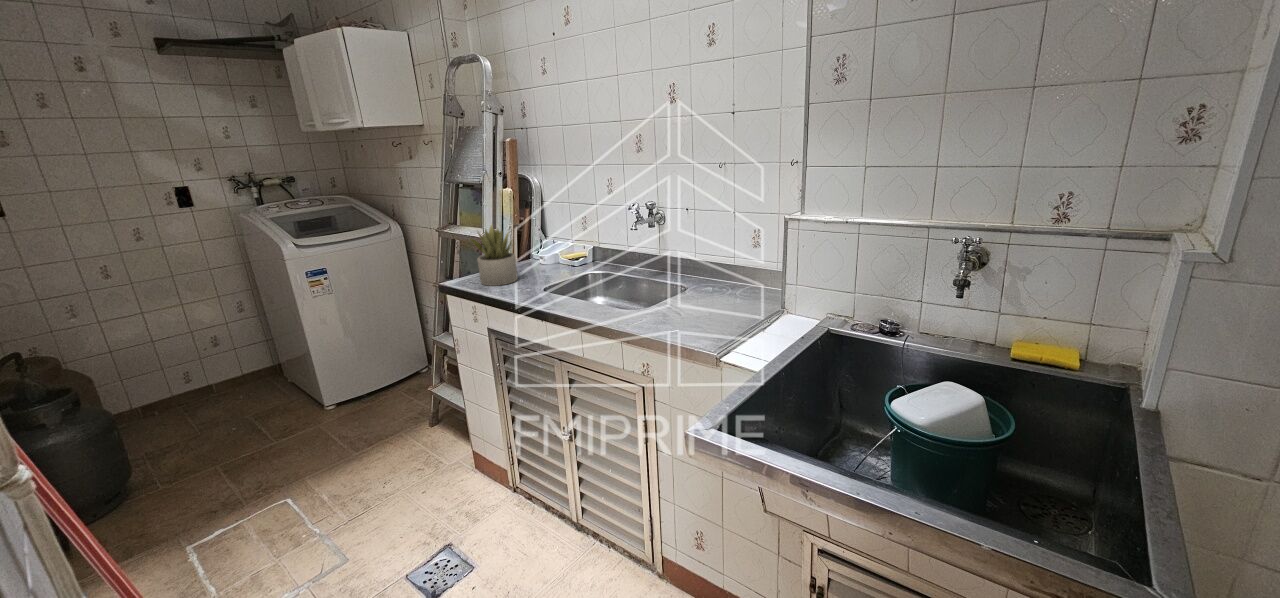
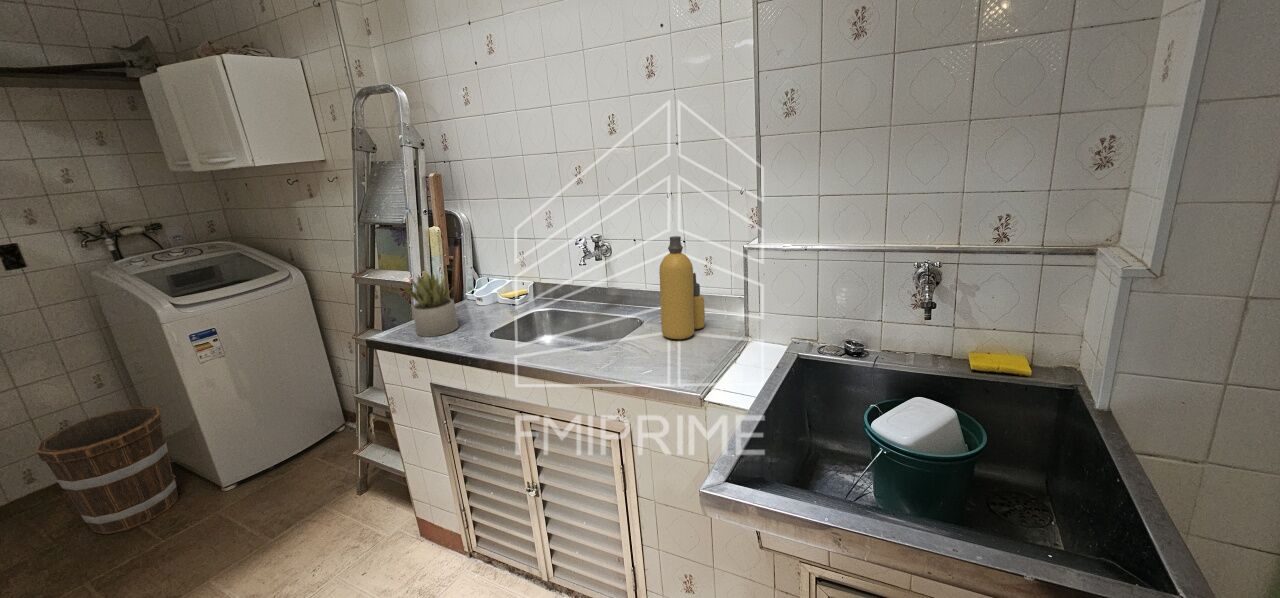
bottle: none [700,204,746,306] -> present [659,236,705,339]
bucket: none [191,330,291,432] -> present [37,406,178,534]

